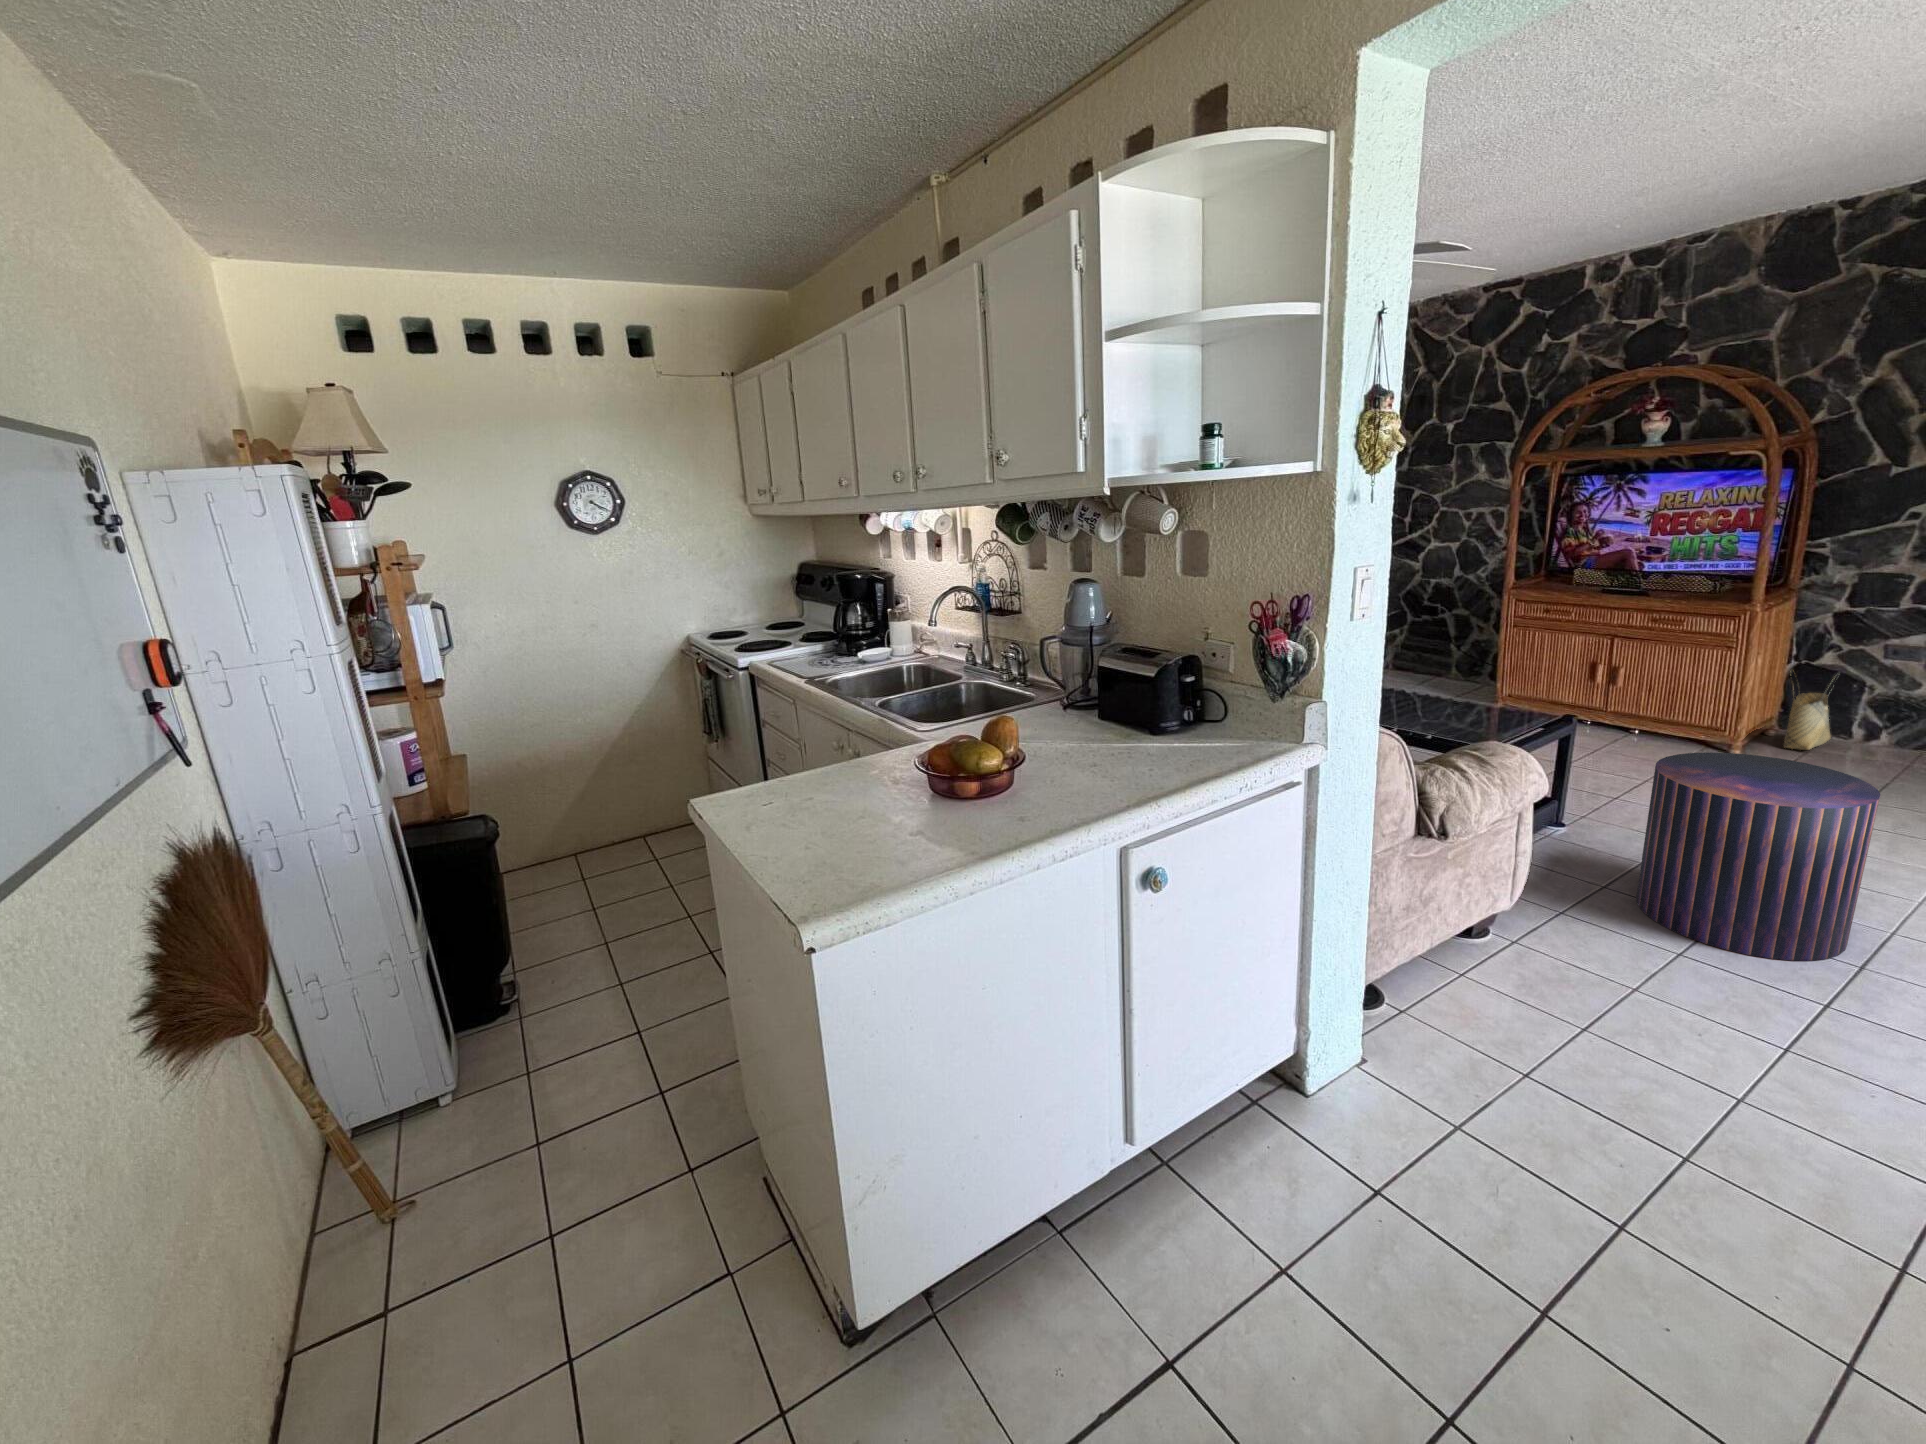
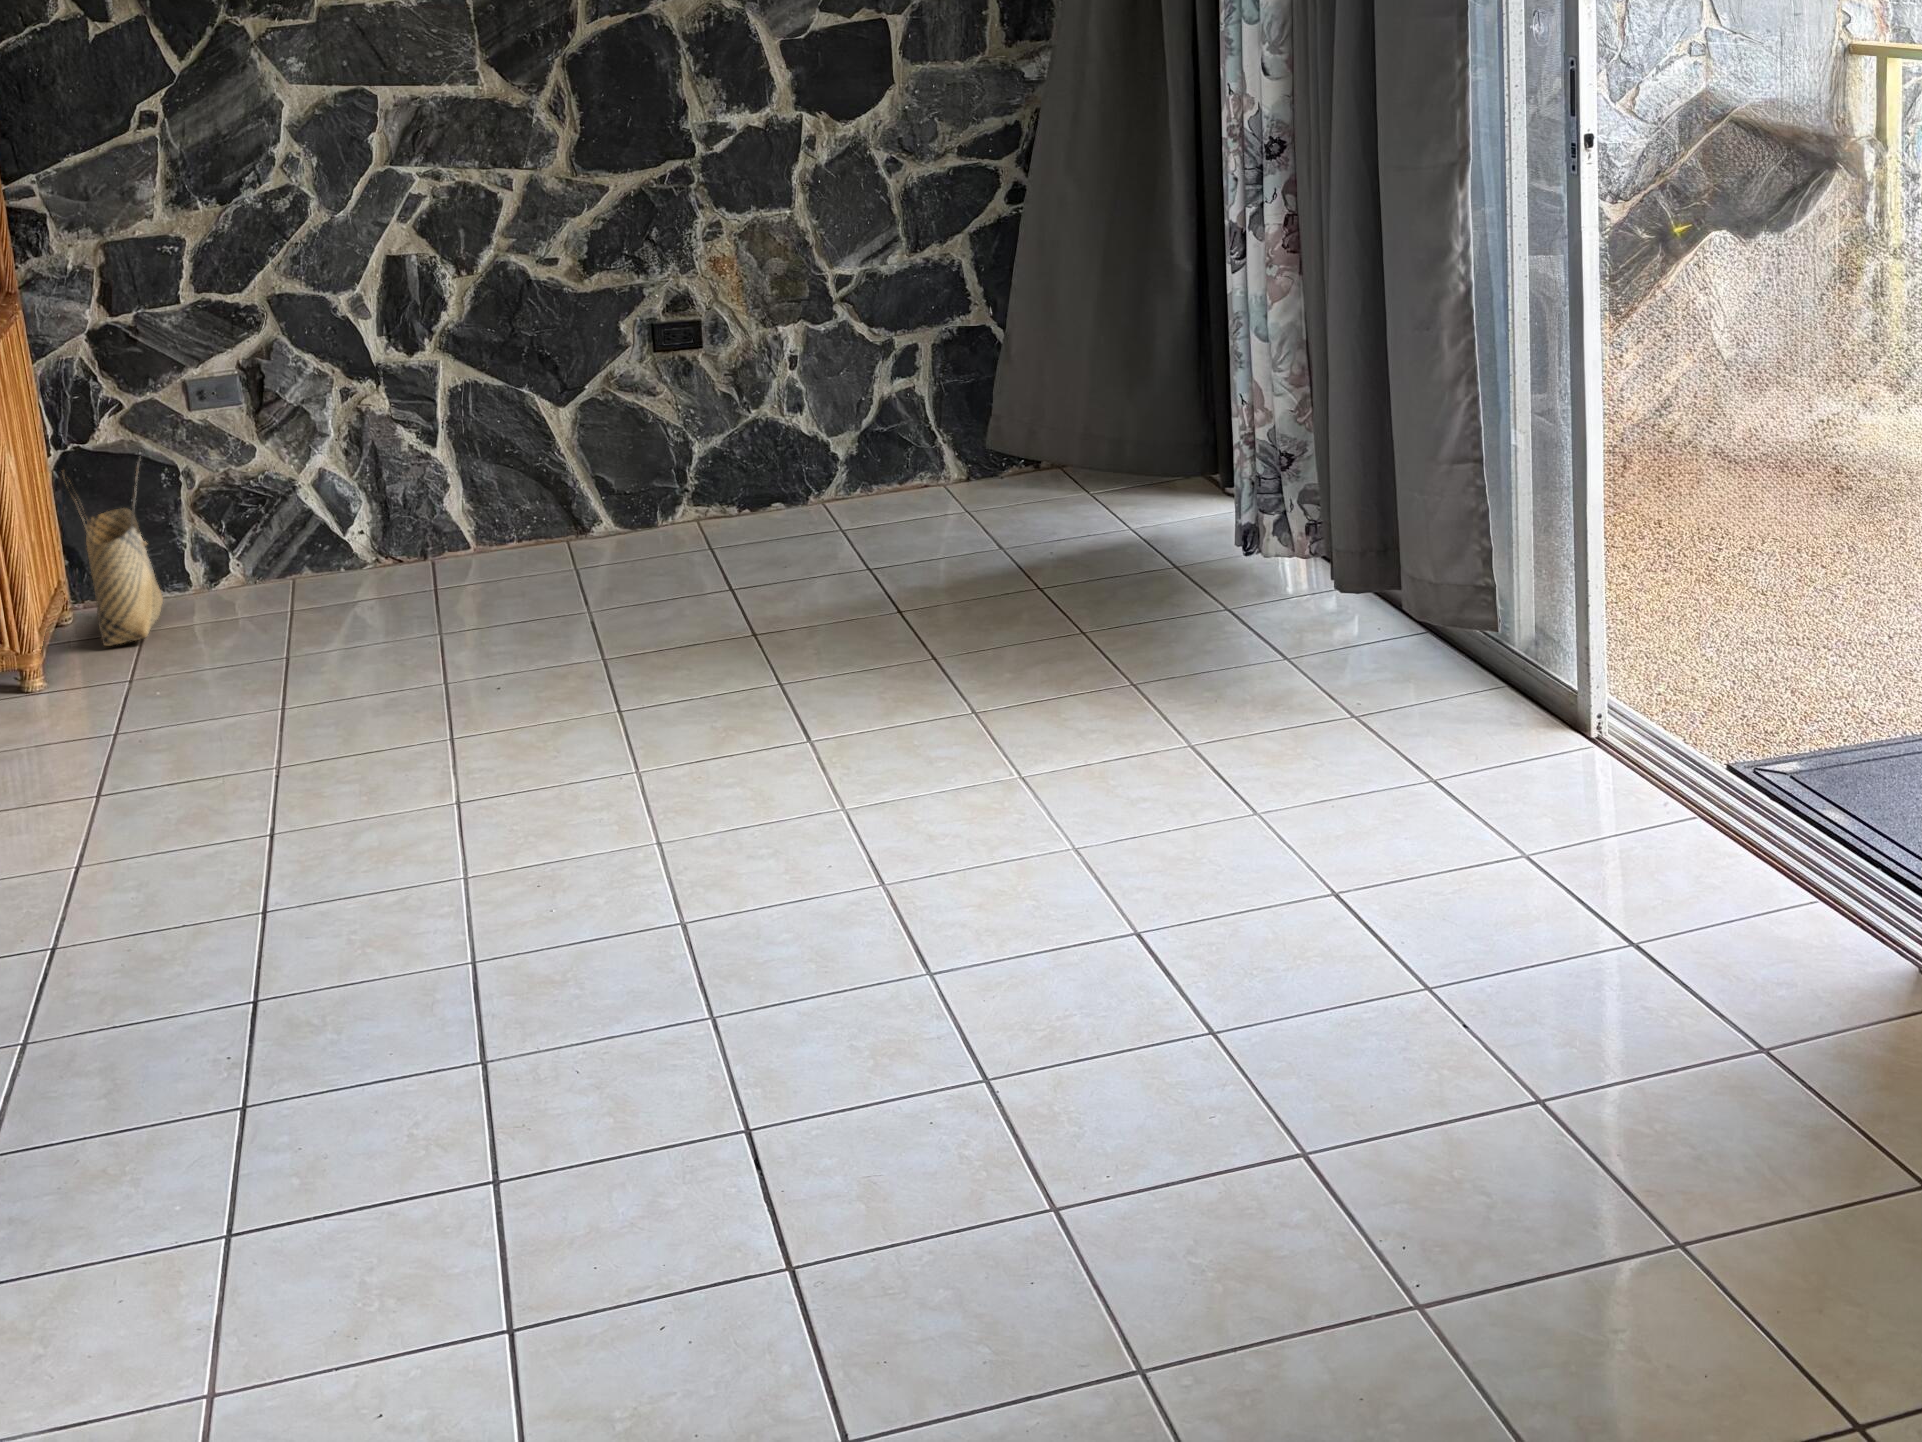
pouf: present [1636,752,1880,961] -> none [26,669,467,1192]

